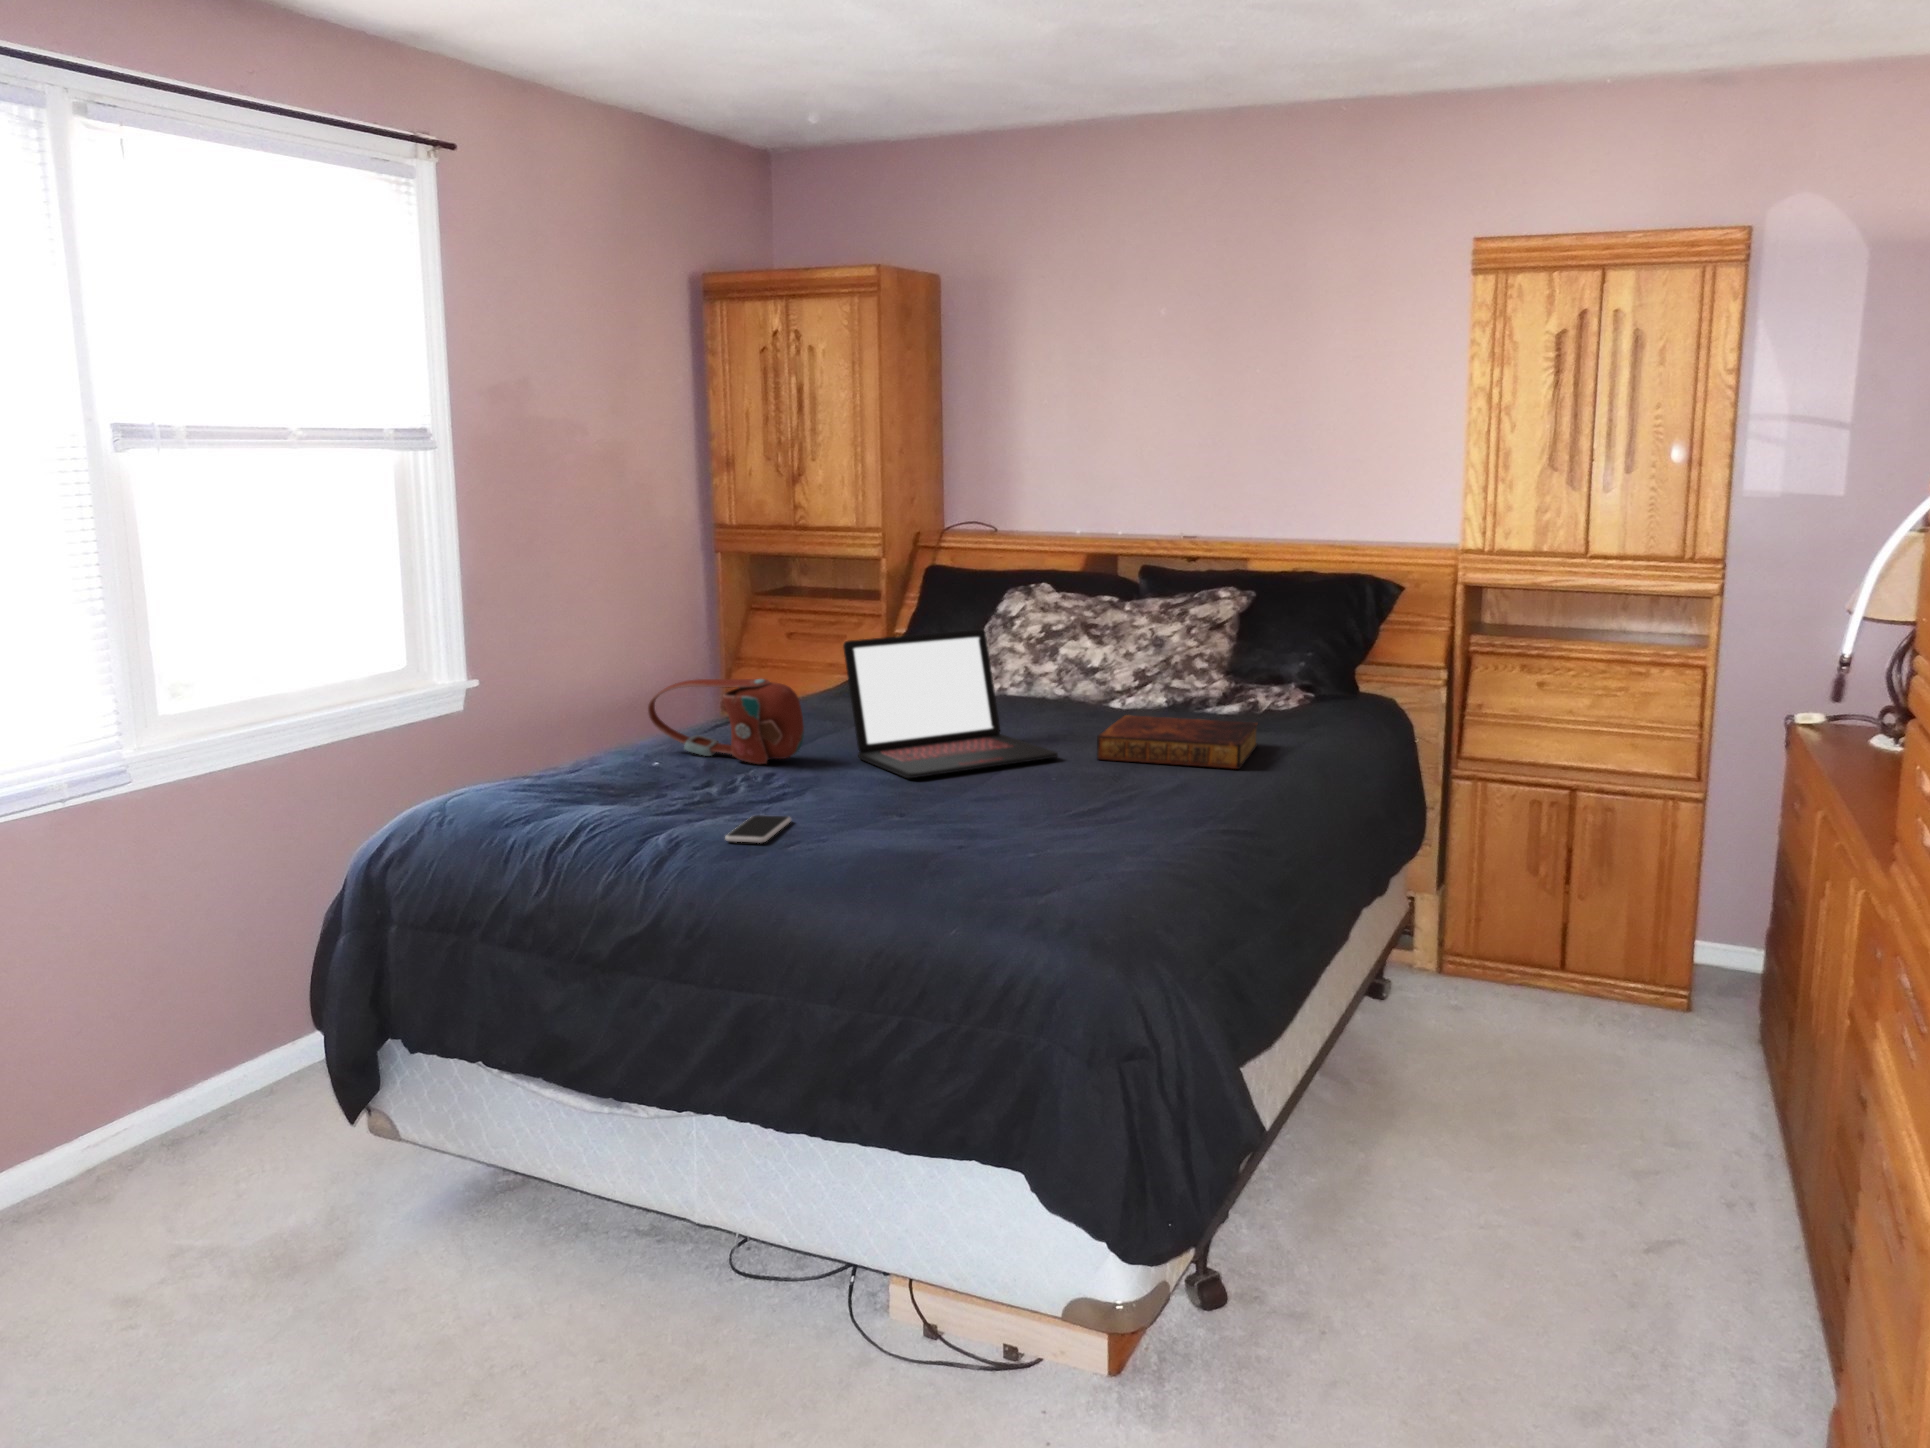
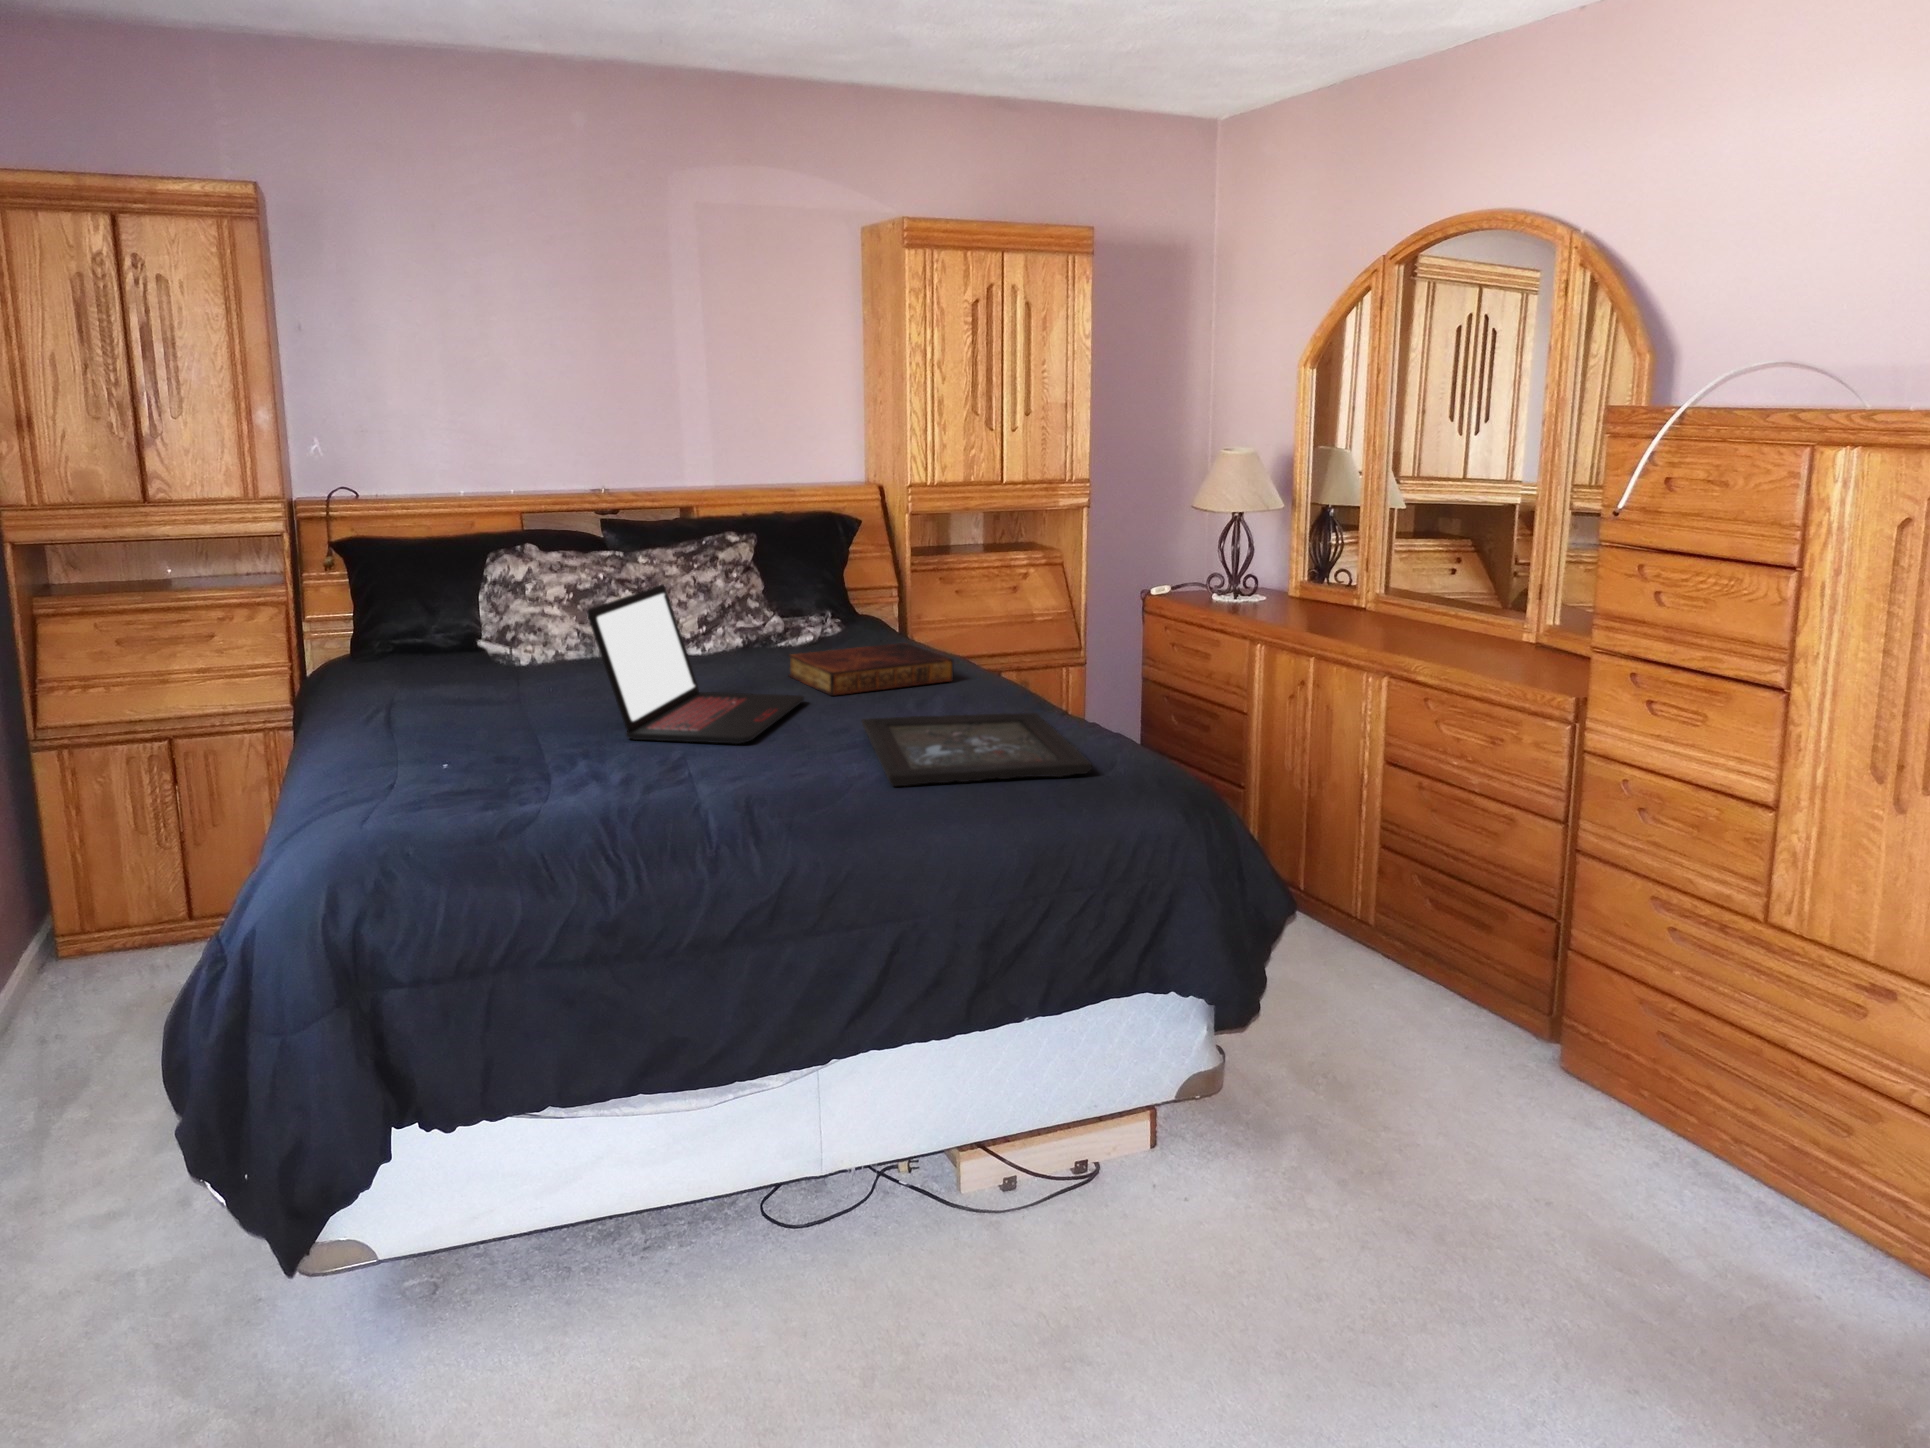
handbag: present [648,679,804,764] -> none [359,664,590,773]
tray: none [889,779,1182,866] -> present [862,713,1092,786]
smartphone: present [725,815,791,842] -> none [731,797,819,832]

